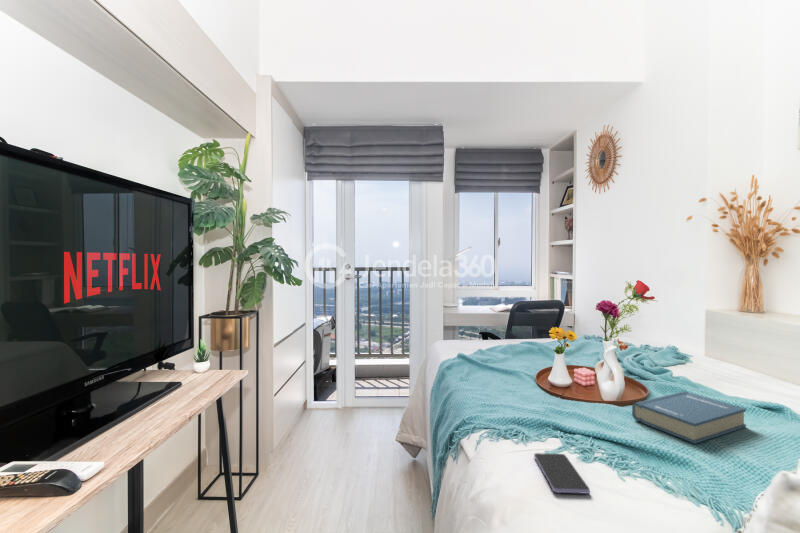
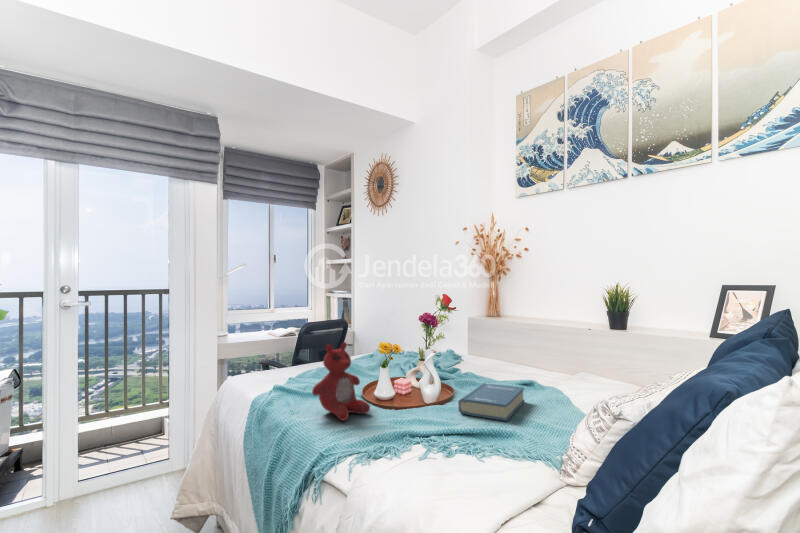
stuffed bear: none [475,322,531,397] -> present [312,342,370,420]
smartphone: present [534,453,590,494] -> none [413,455,472,487]

